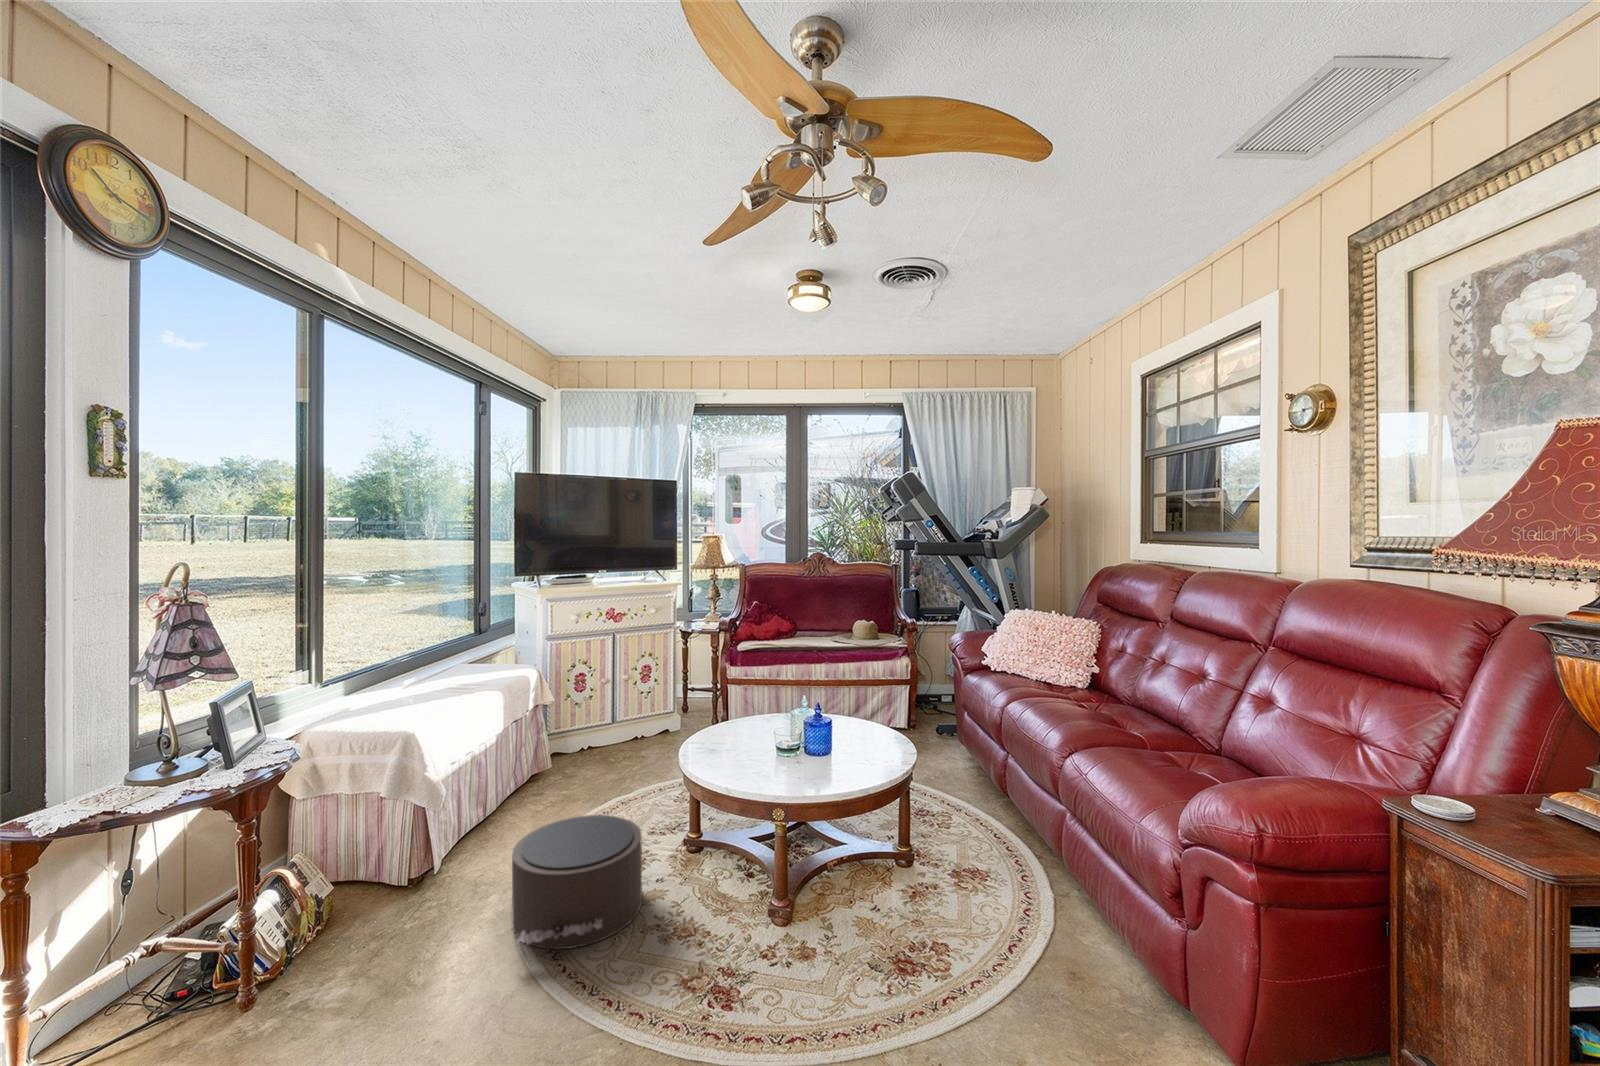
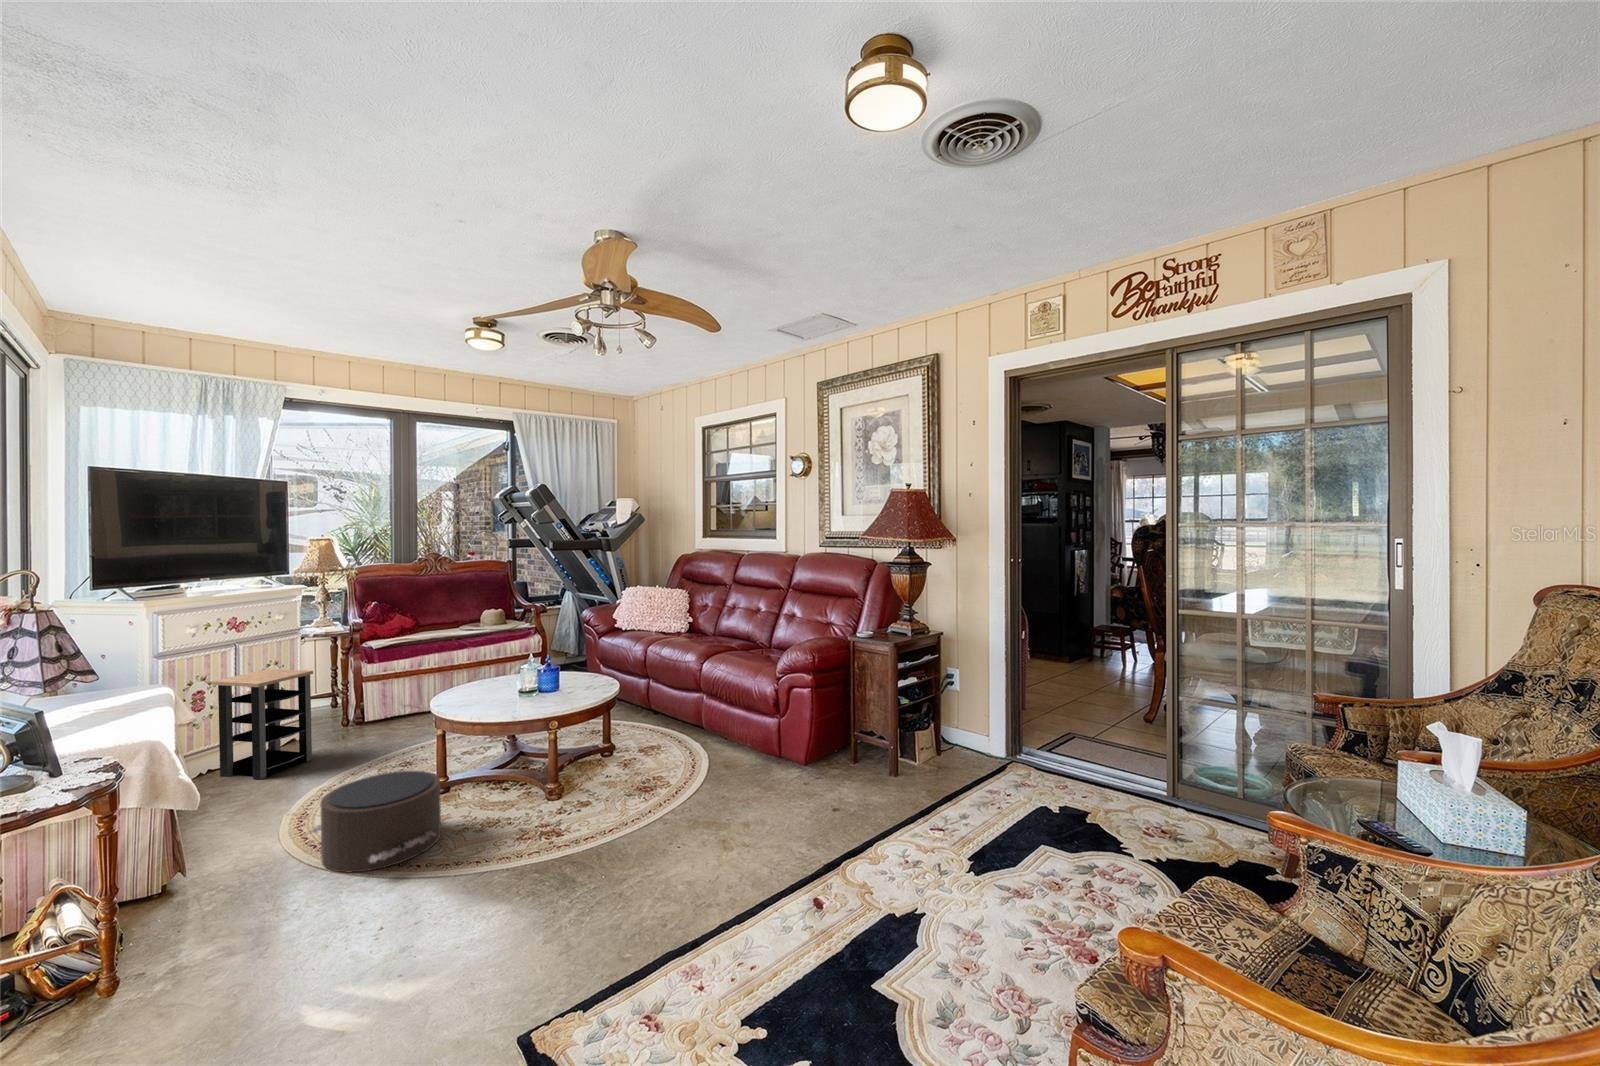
side table: none [587,660,658,770] -> present [211,669,313,779]

